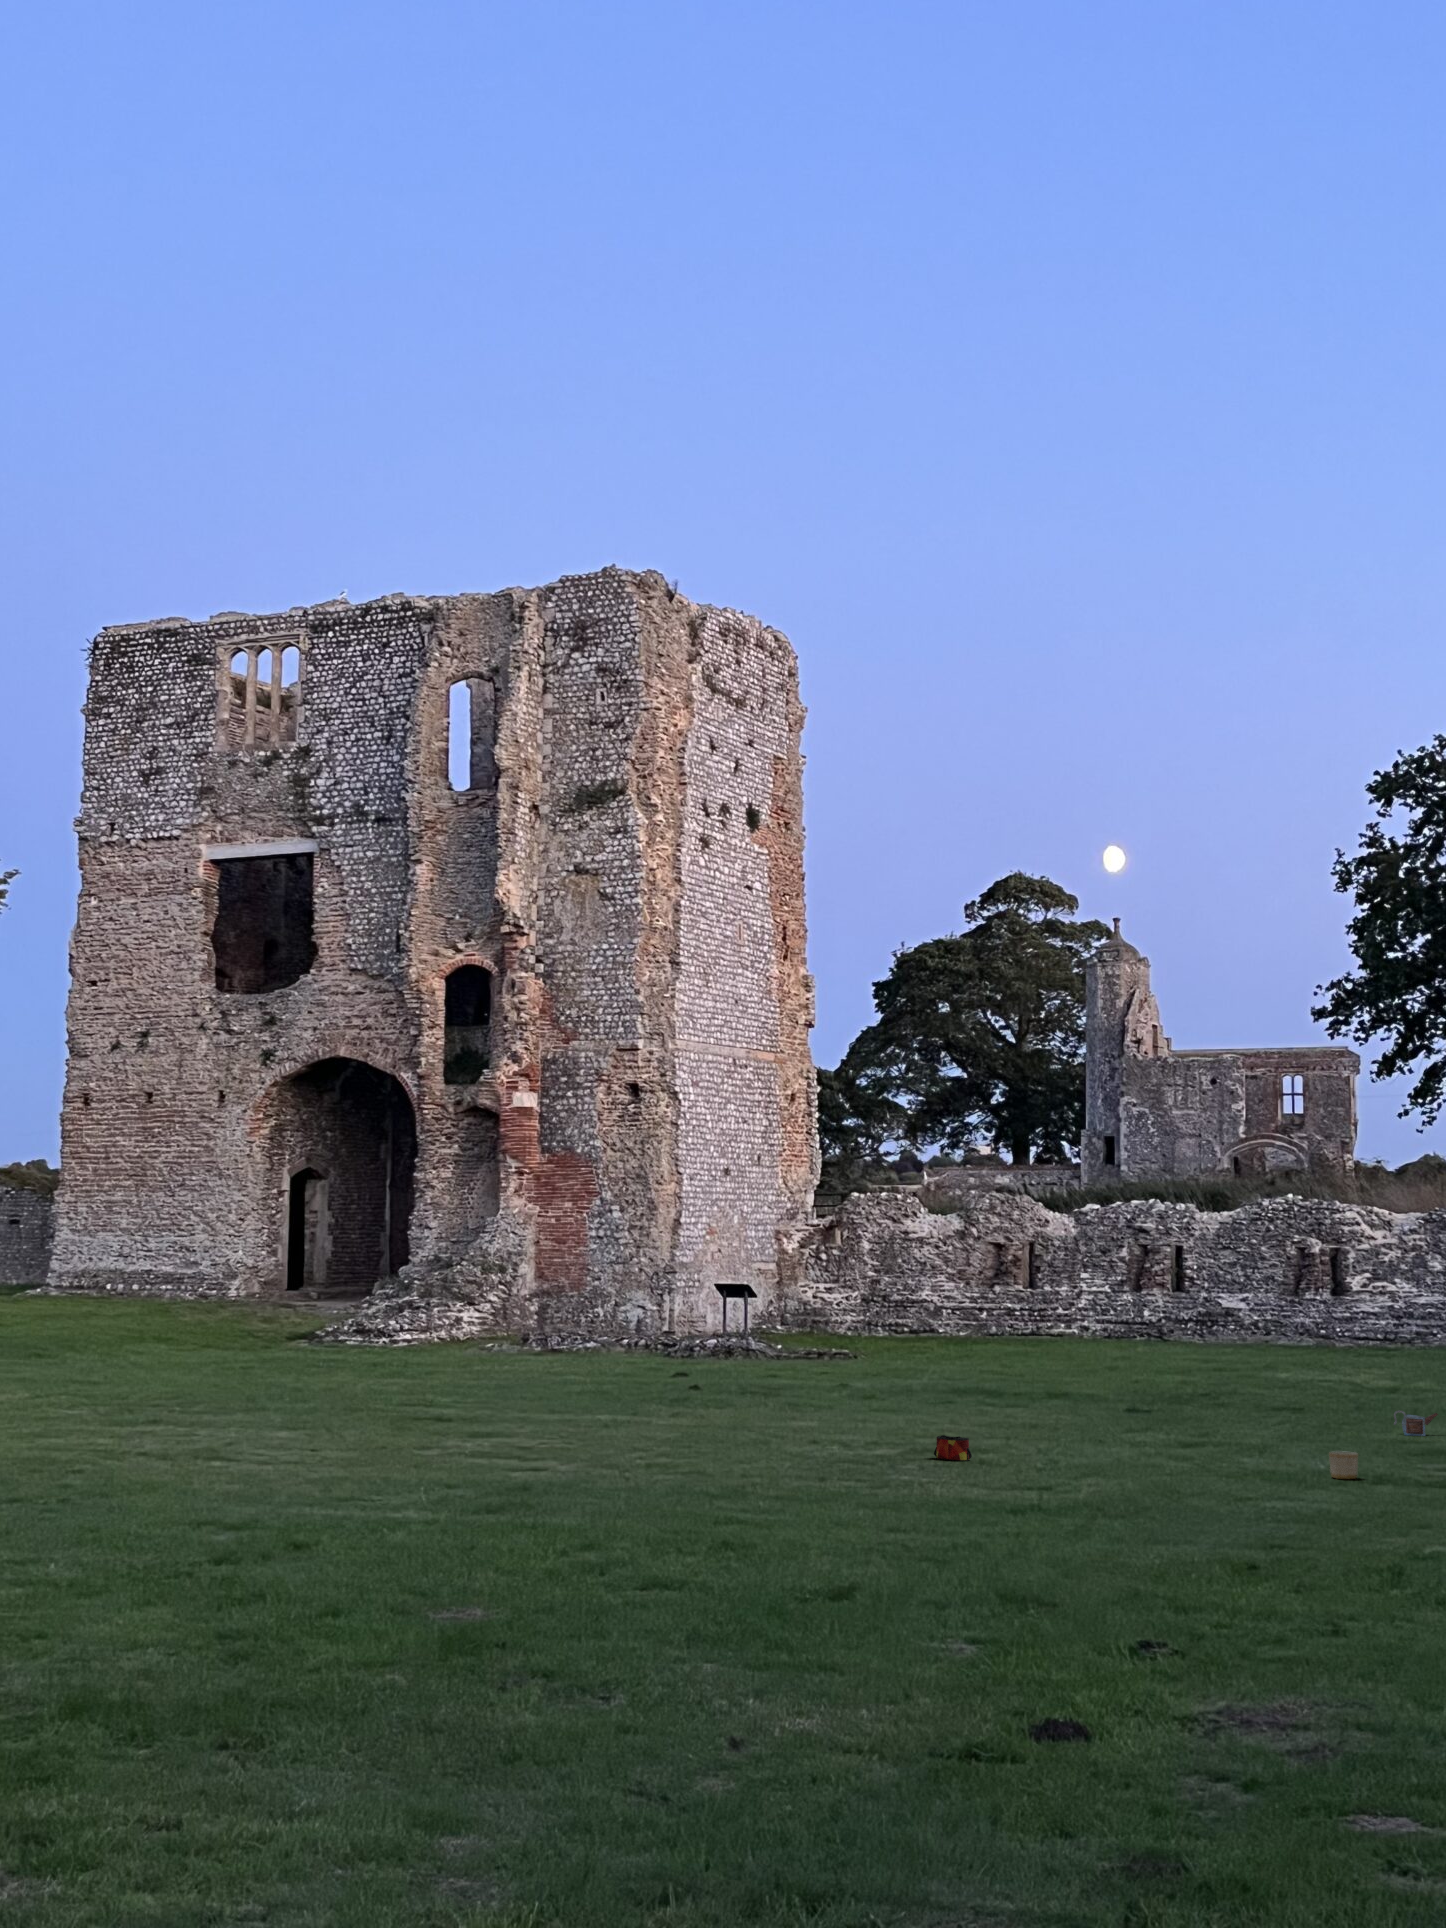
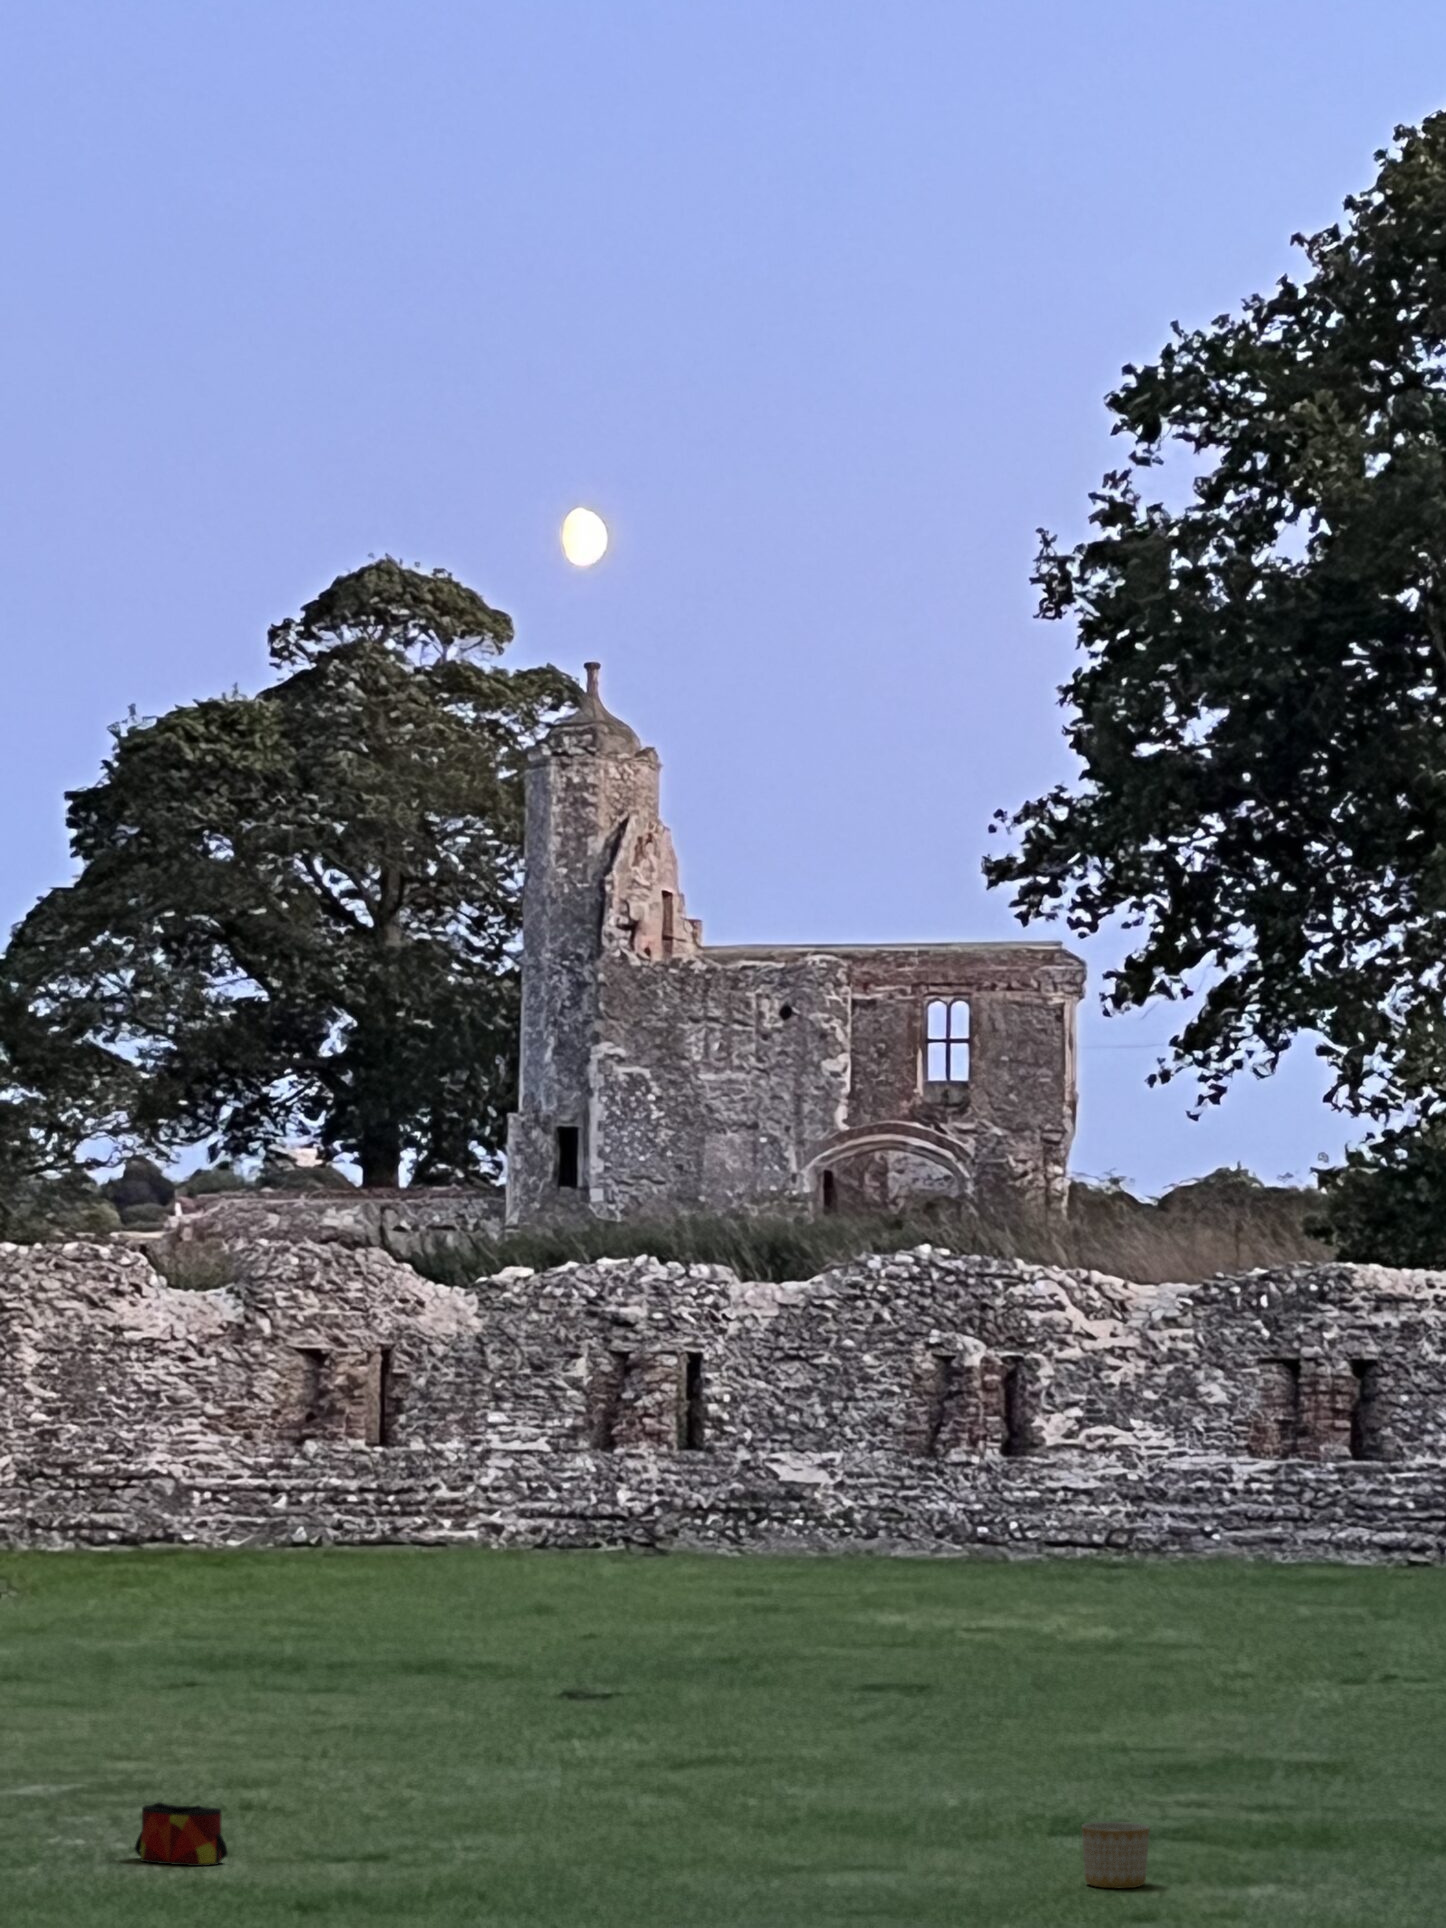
watering can: present [1394,1410,1438,1436] -> none [1192,1711,1290,1767]

